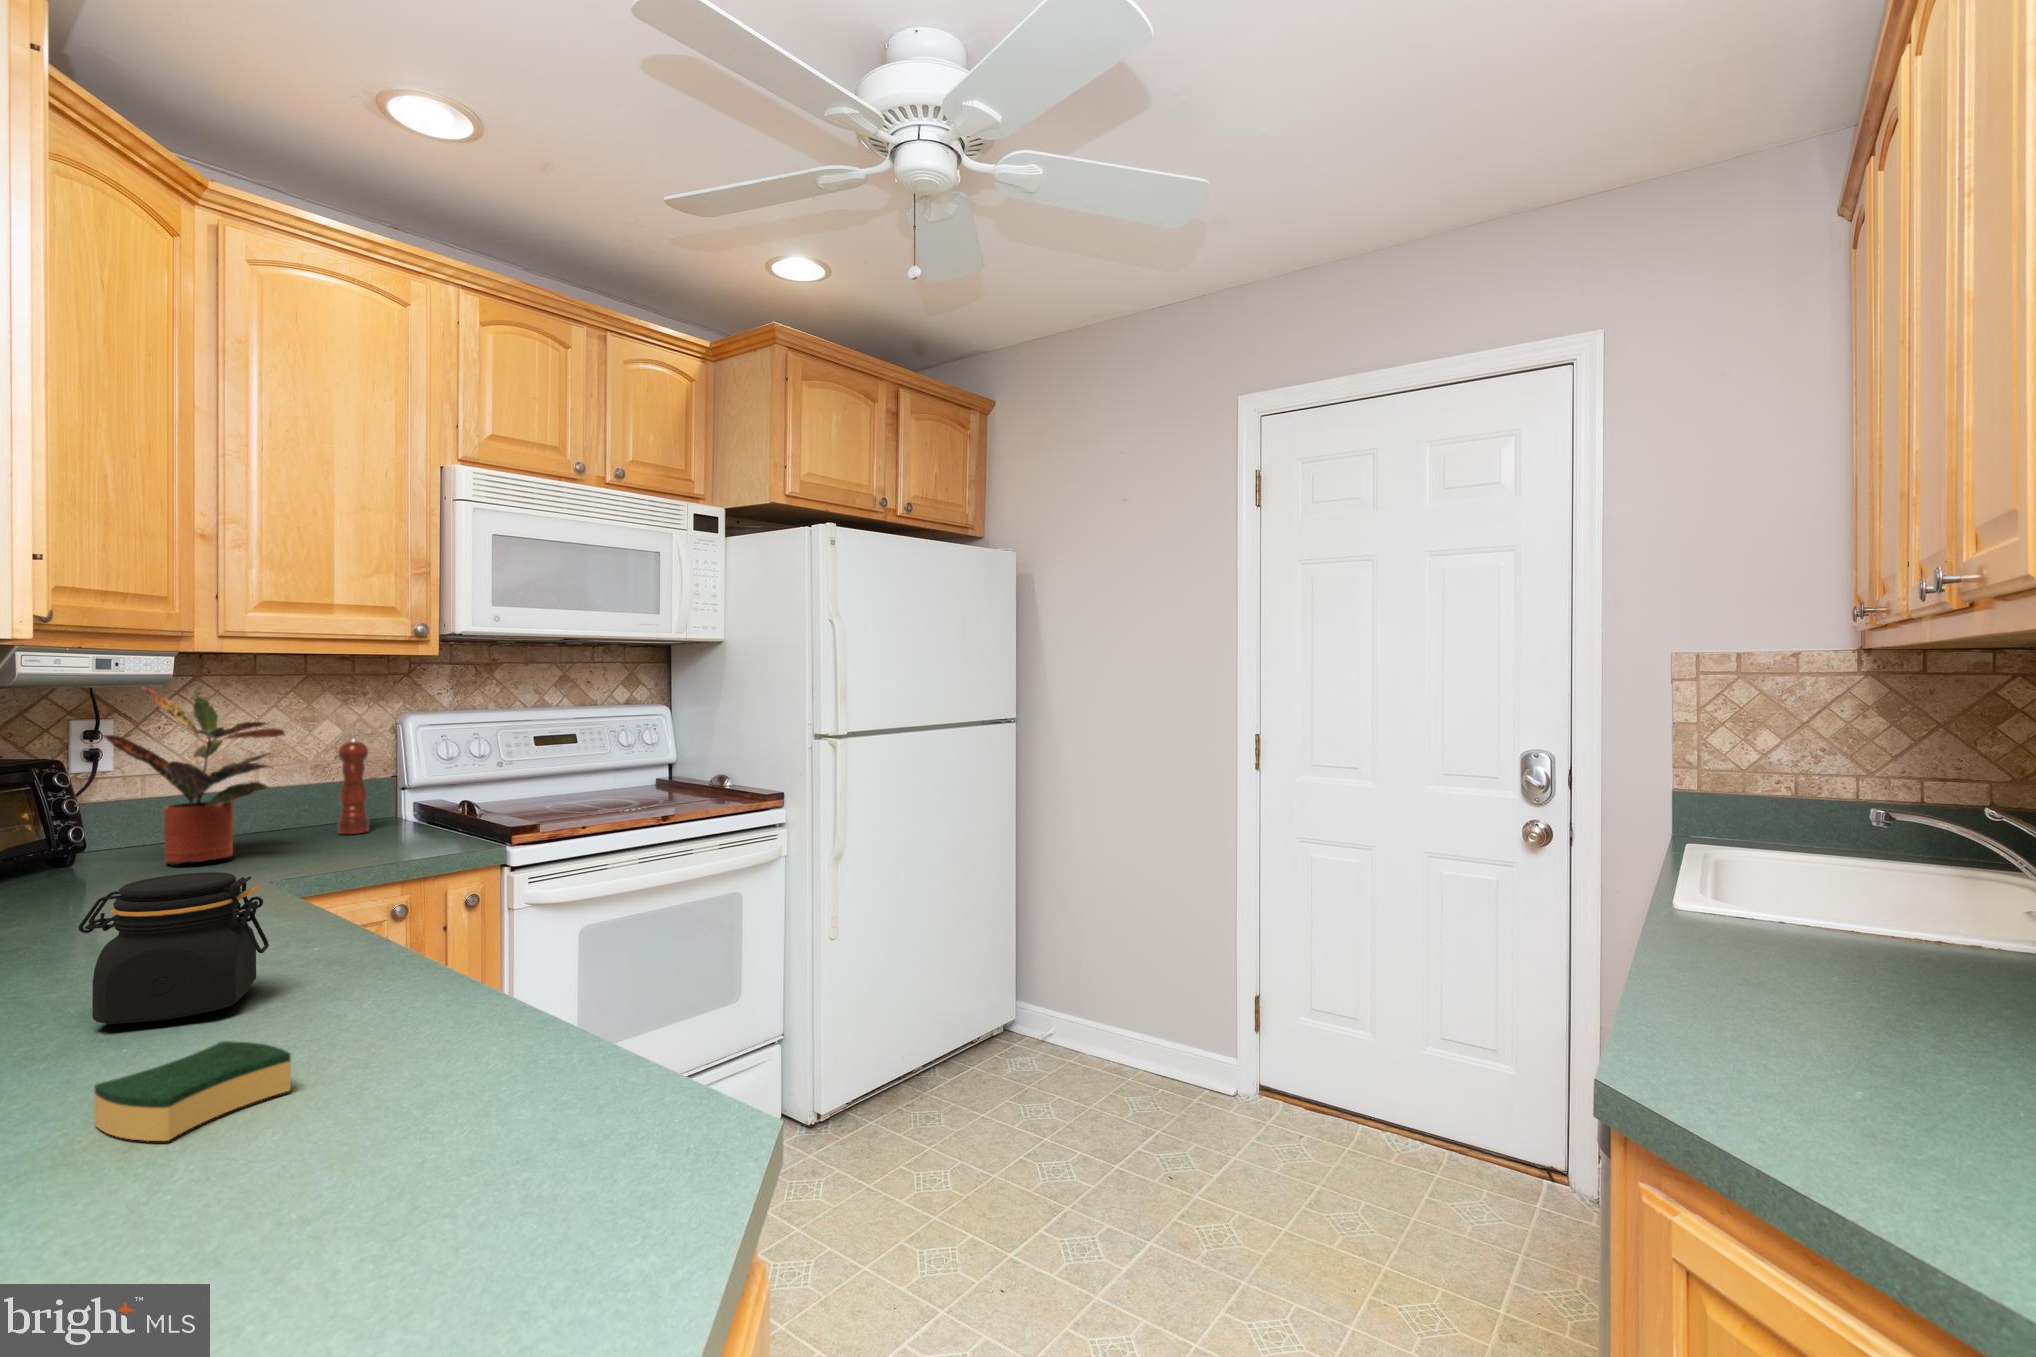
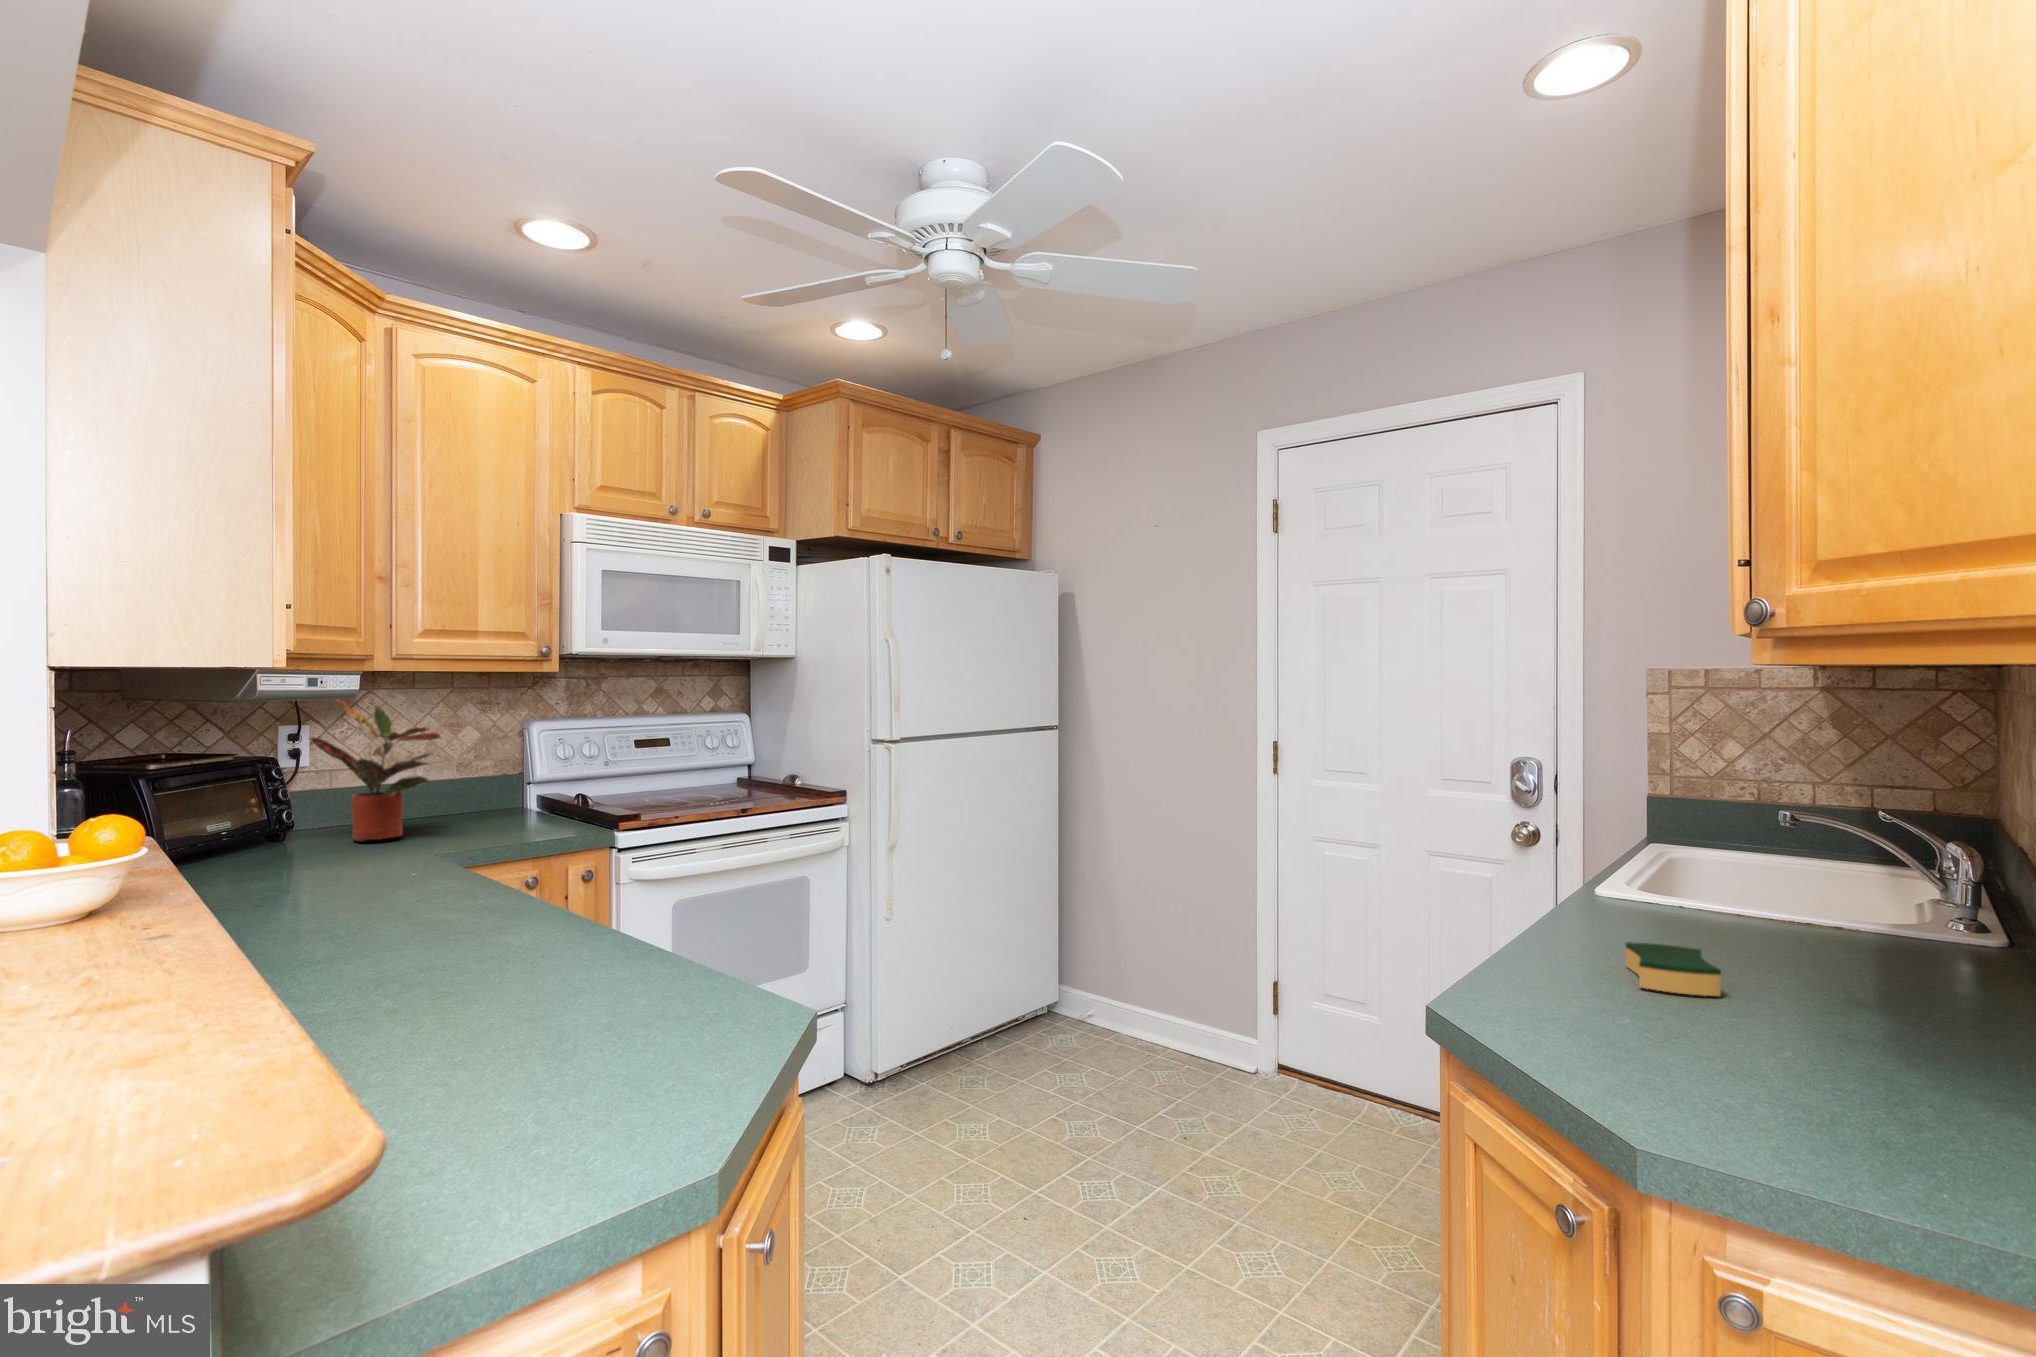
pepper mill: present [338,734,369,834] -> none [479,738,503,821]
jar: present [78,872,269,1024] -> none [328,839,451,943]
sponge: present [94,1041,291,1141] -> present [1625,942,1721,996]

